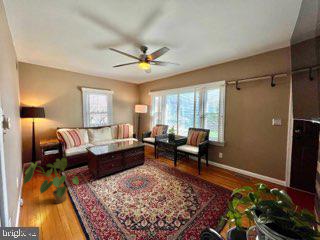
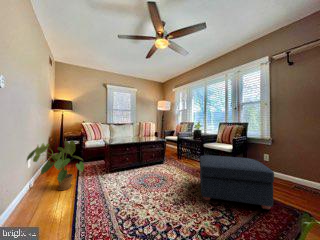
ottoman: none [175,160,224,196] -> present [200,155,274,209]

